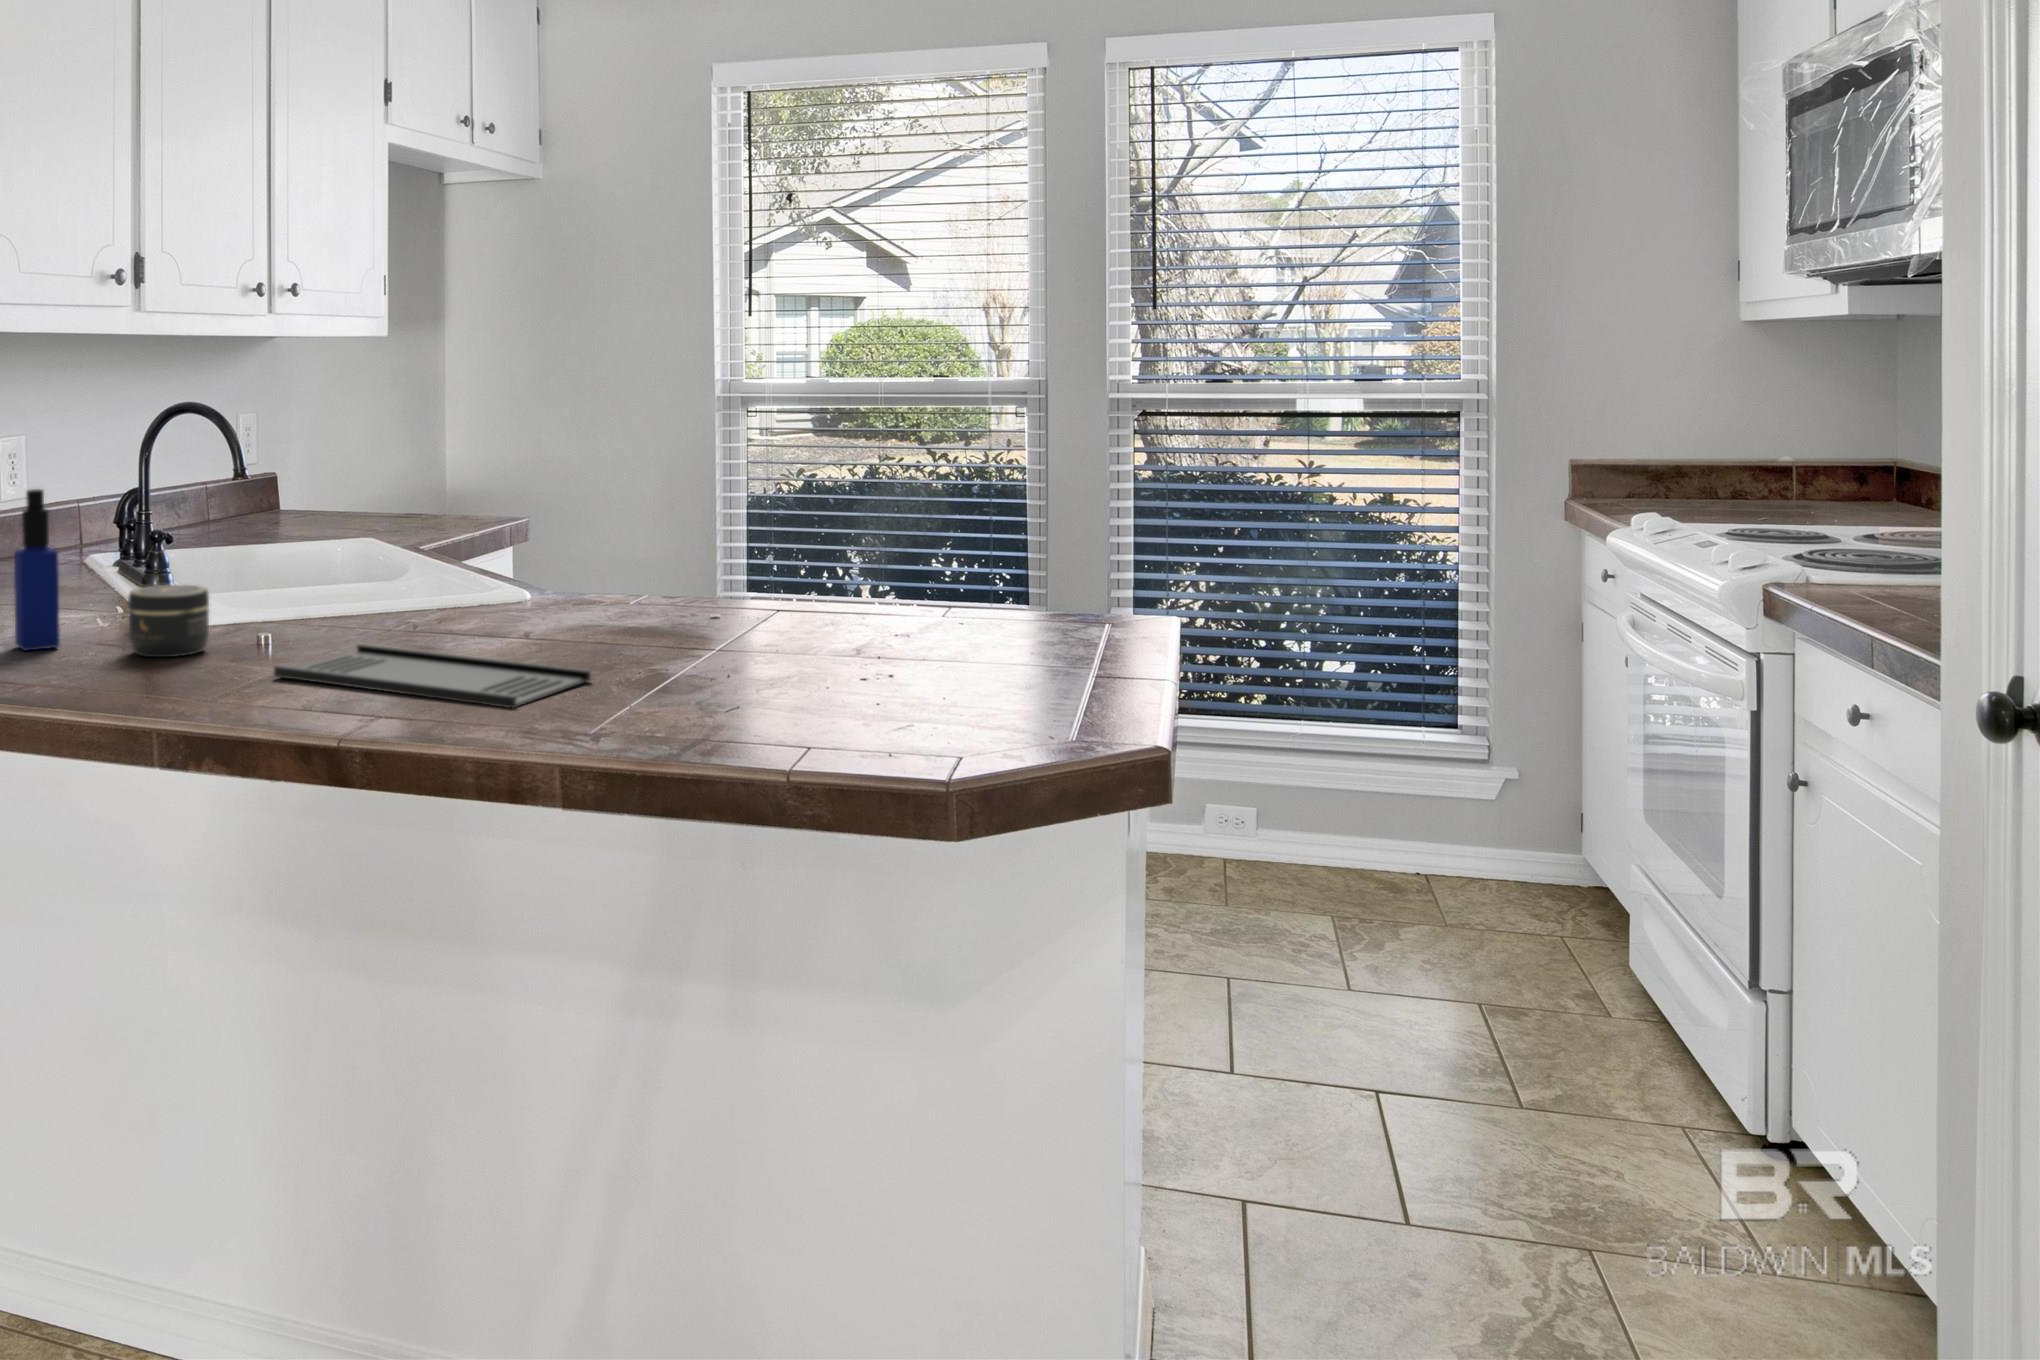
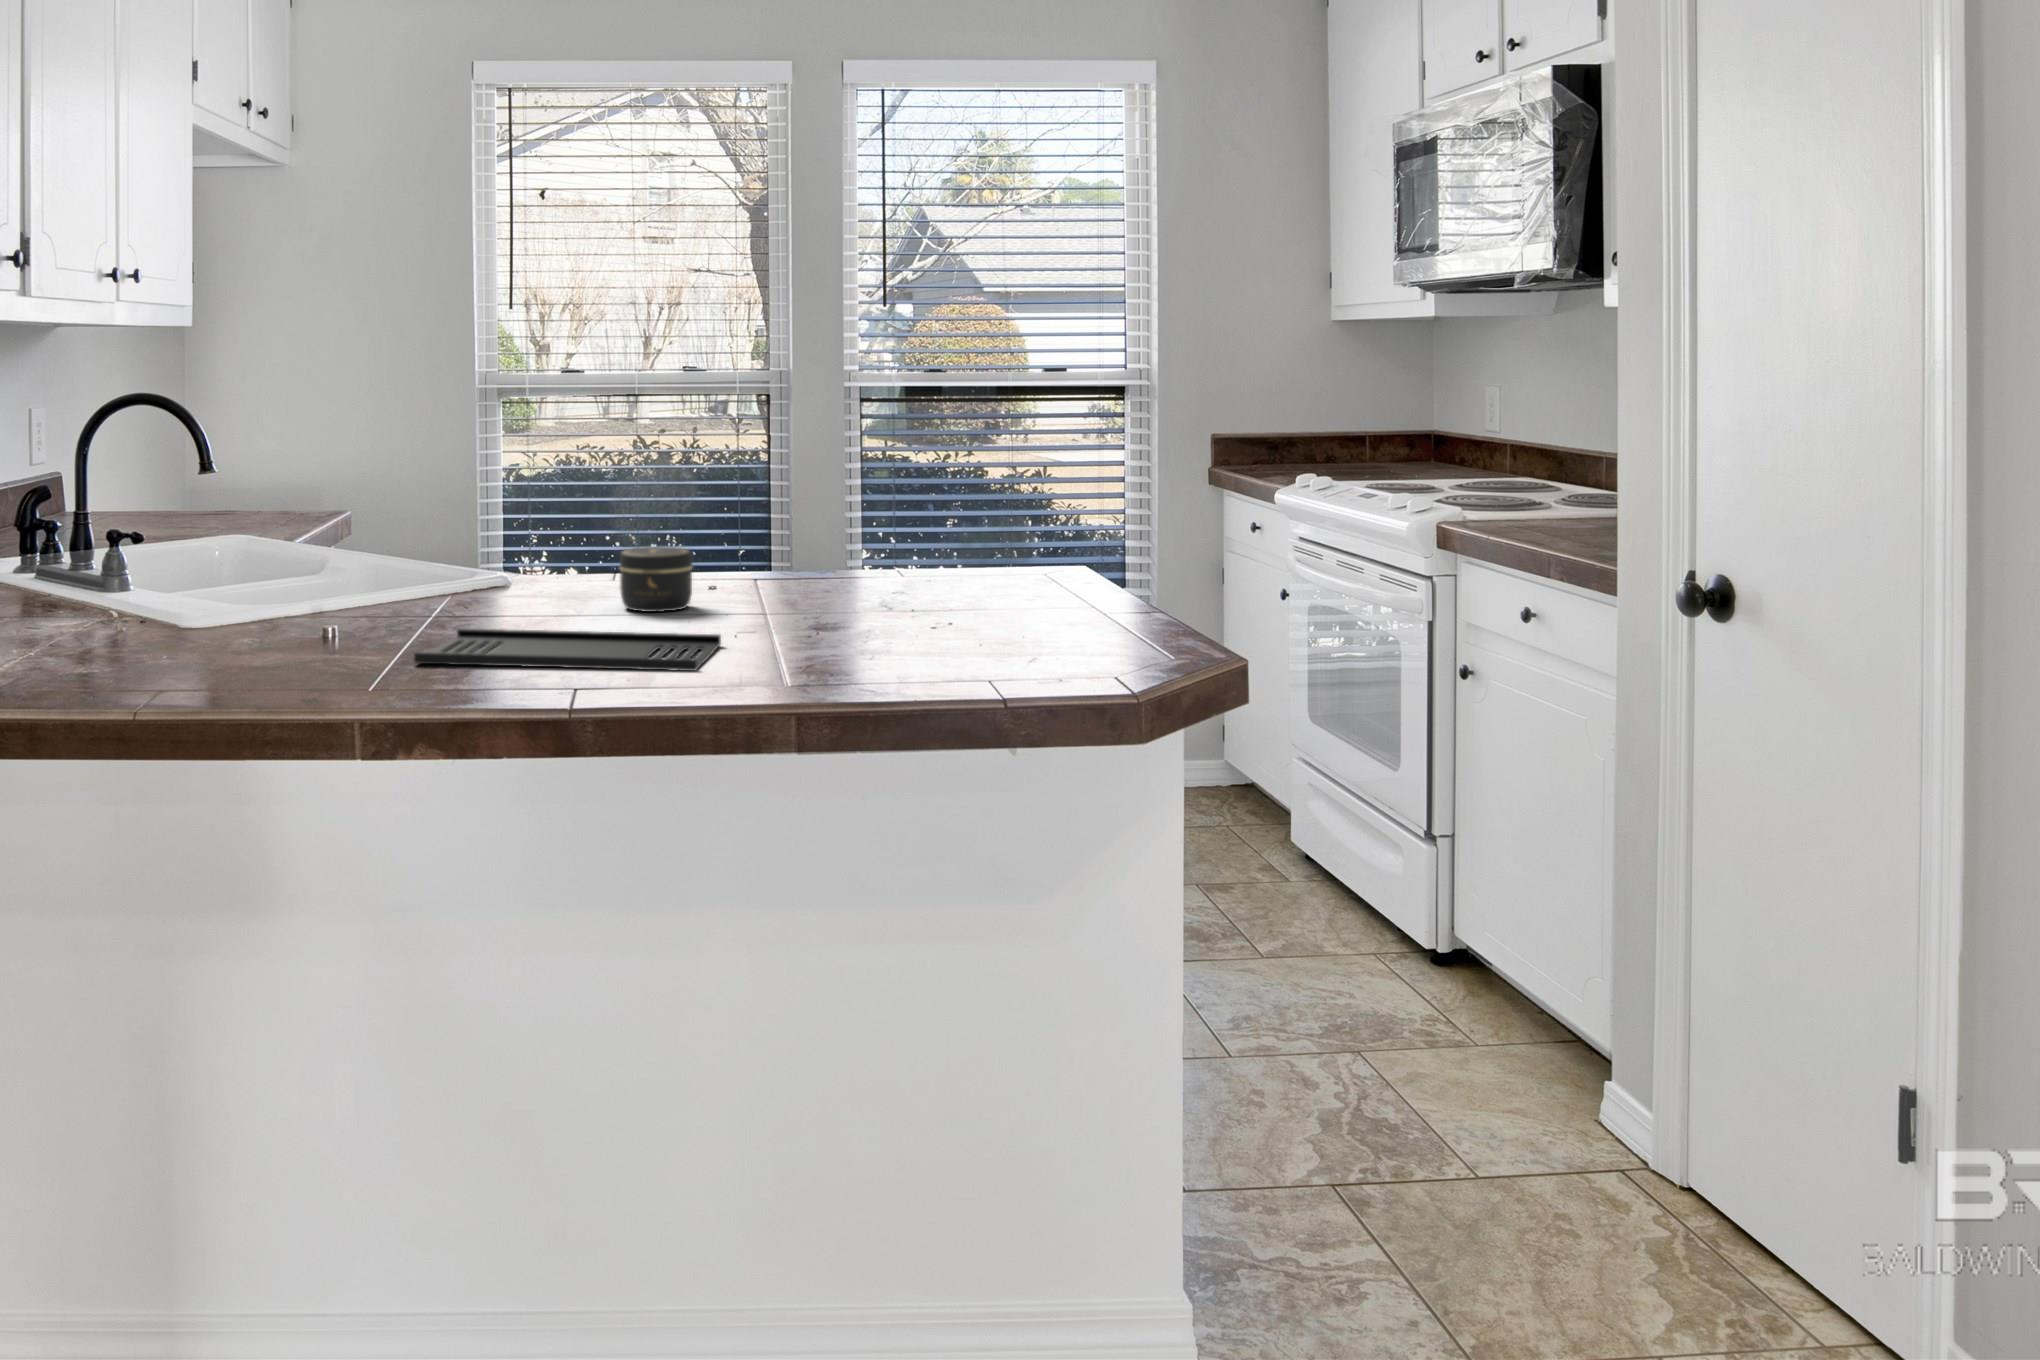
bottle: present [14,489,60,651] -> none [60,486,117,661]
jar: present [128,584,210,657] -> present [620,547,692,612]

